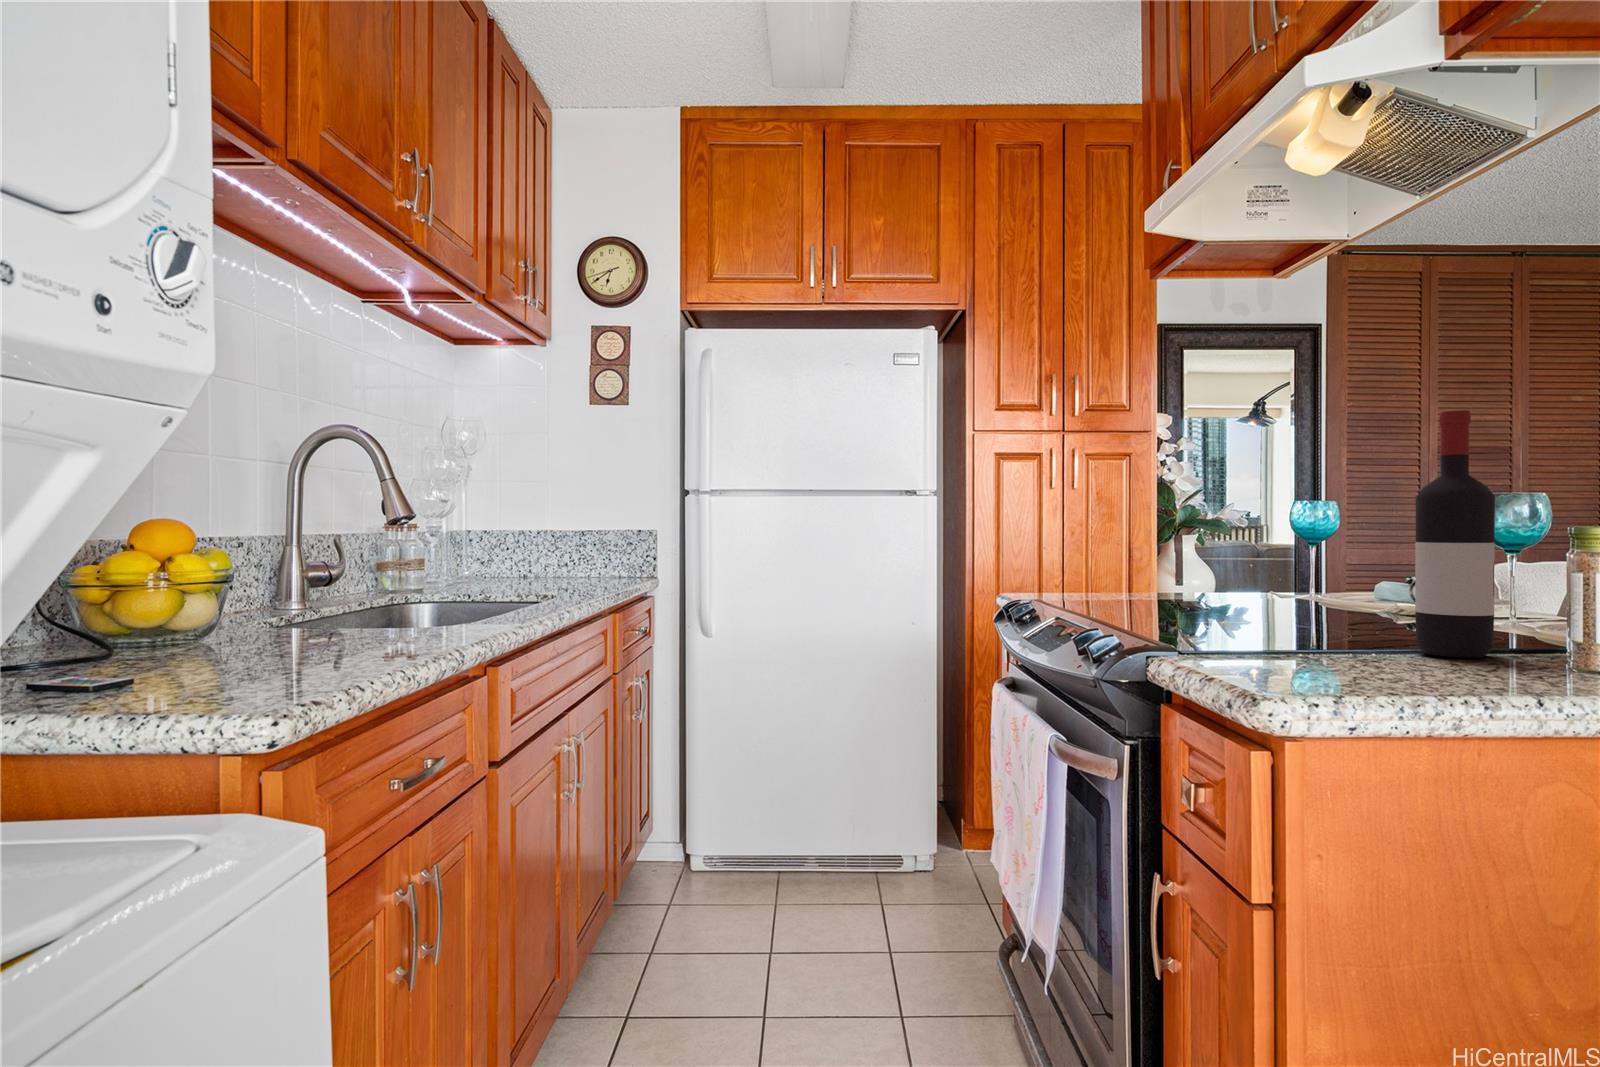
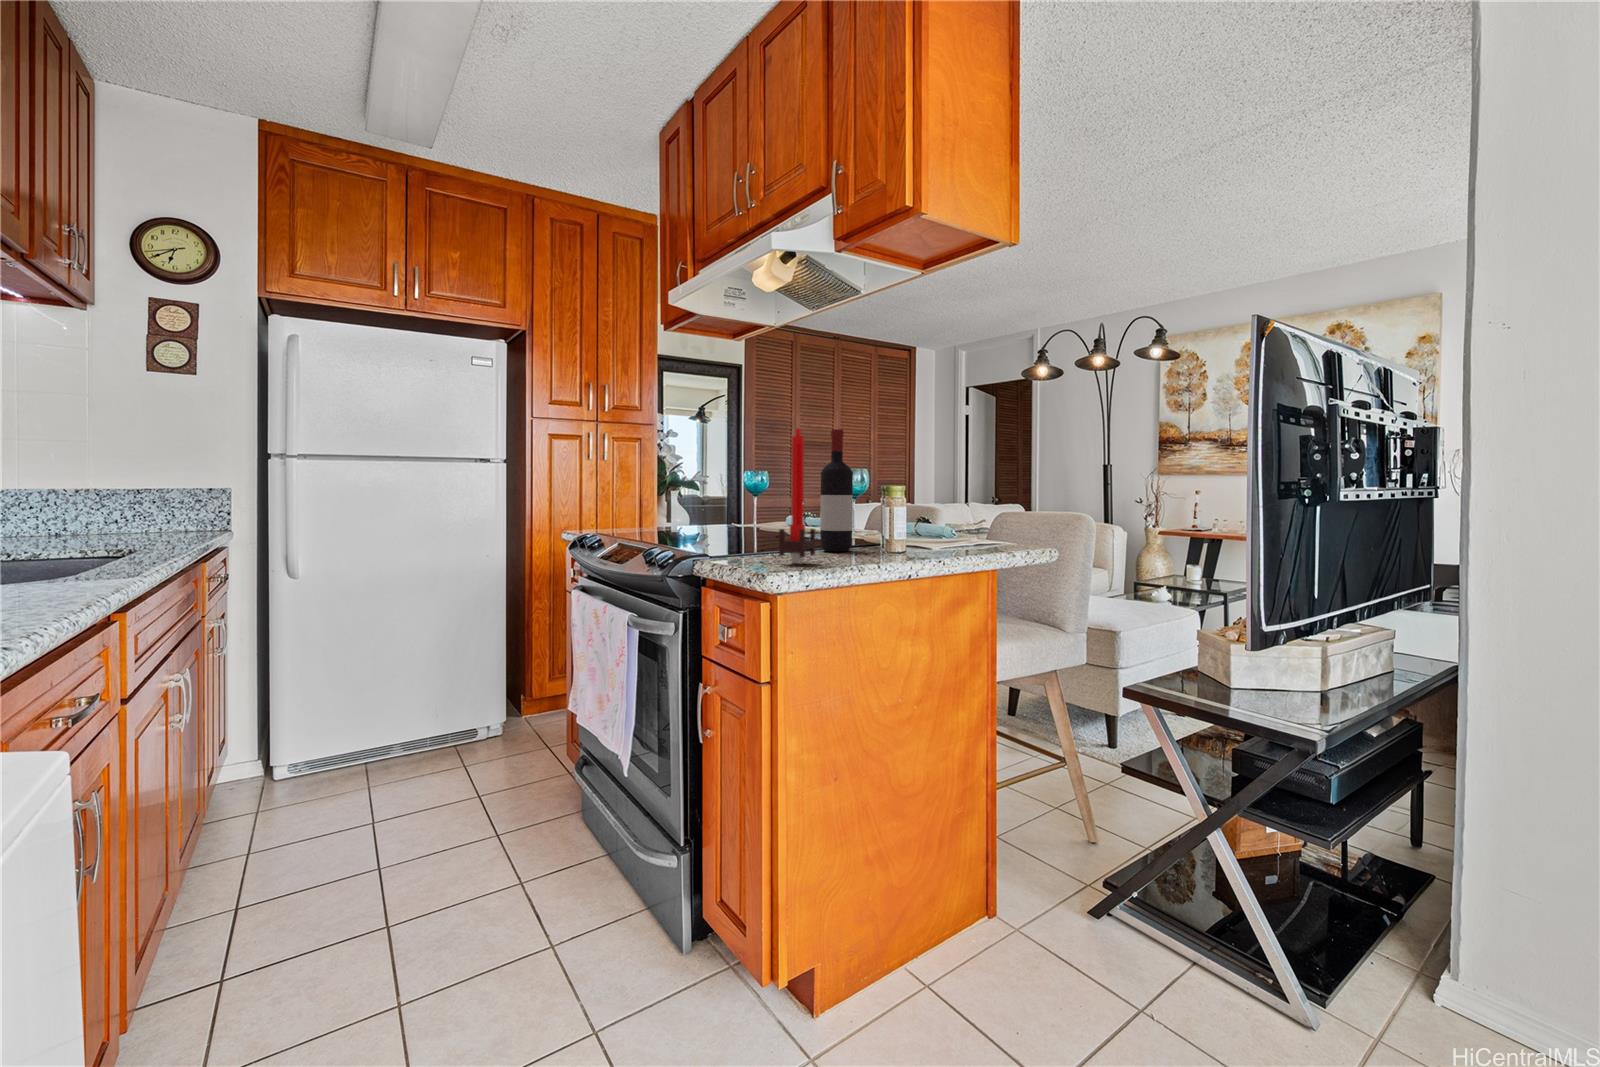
candle: none [1296,415,1382,681] -> present [779,428,815,564]

